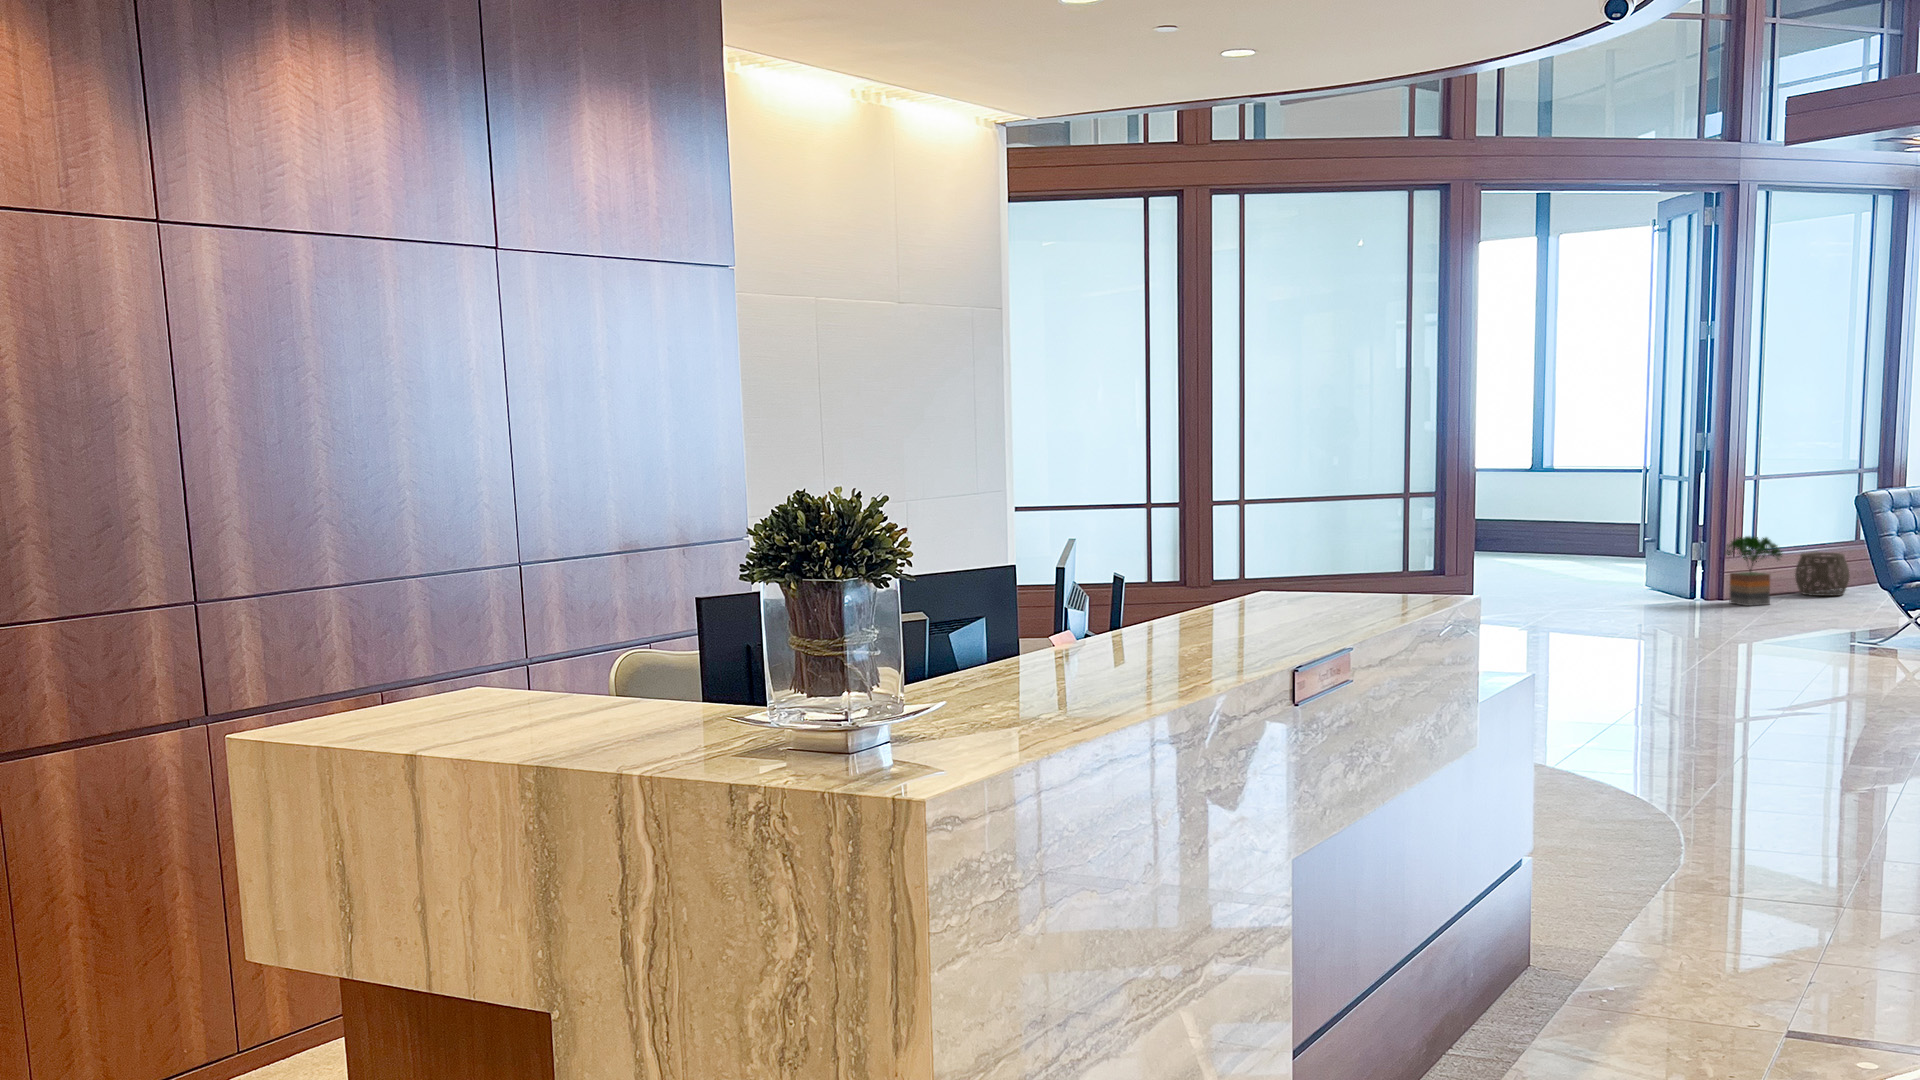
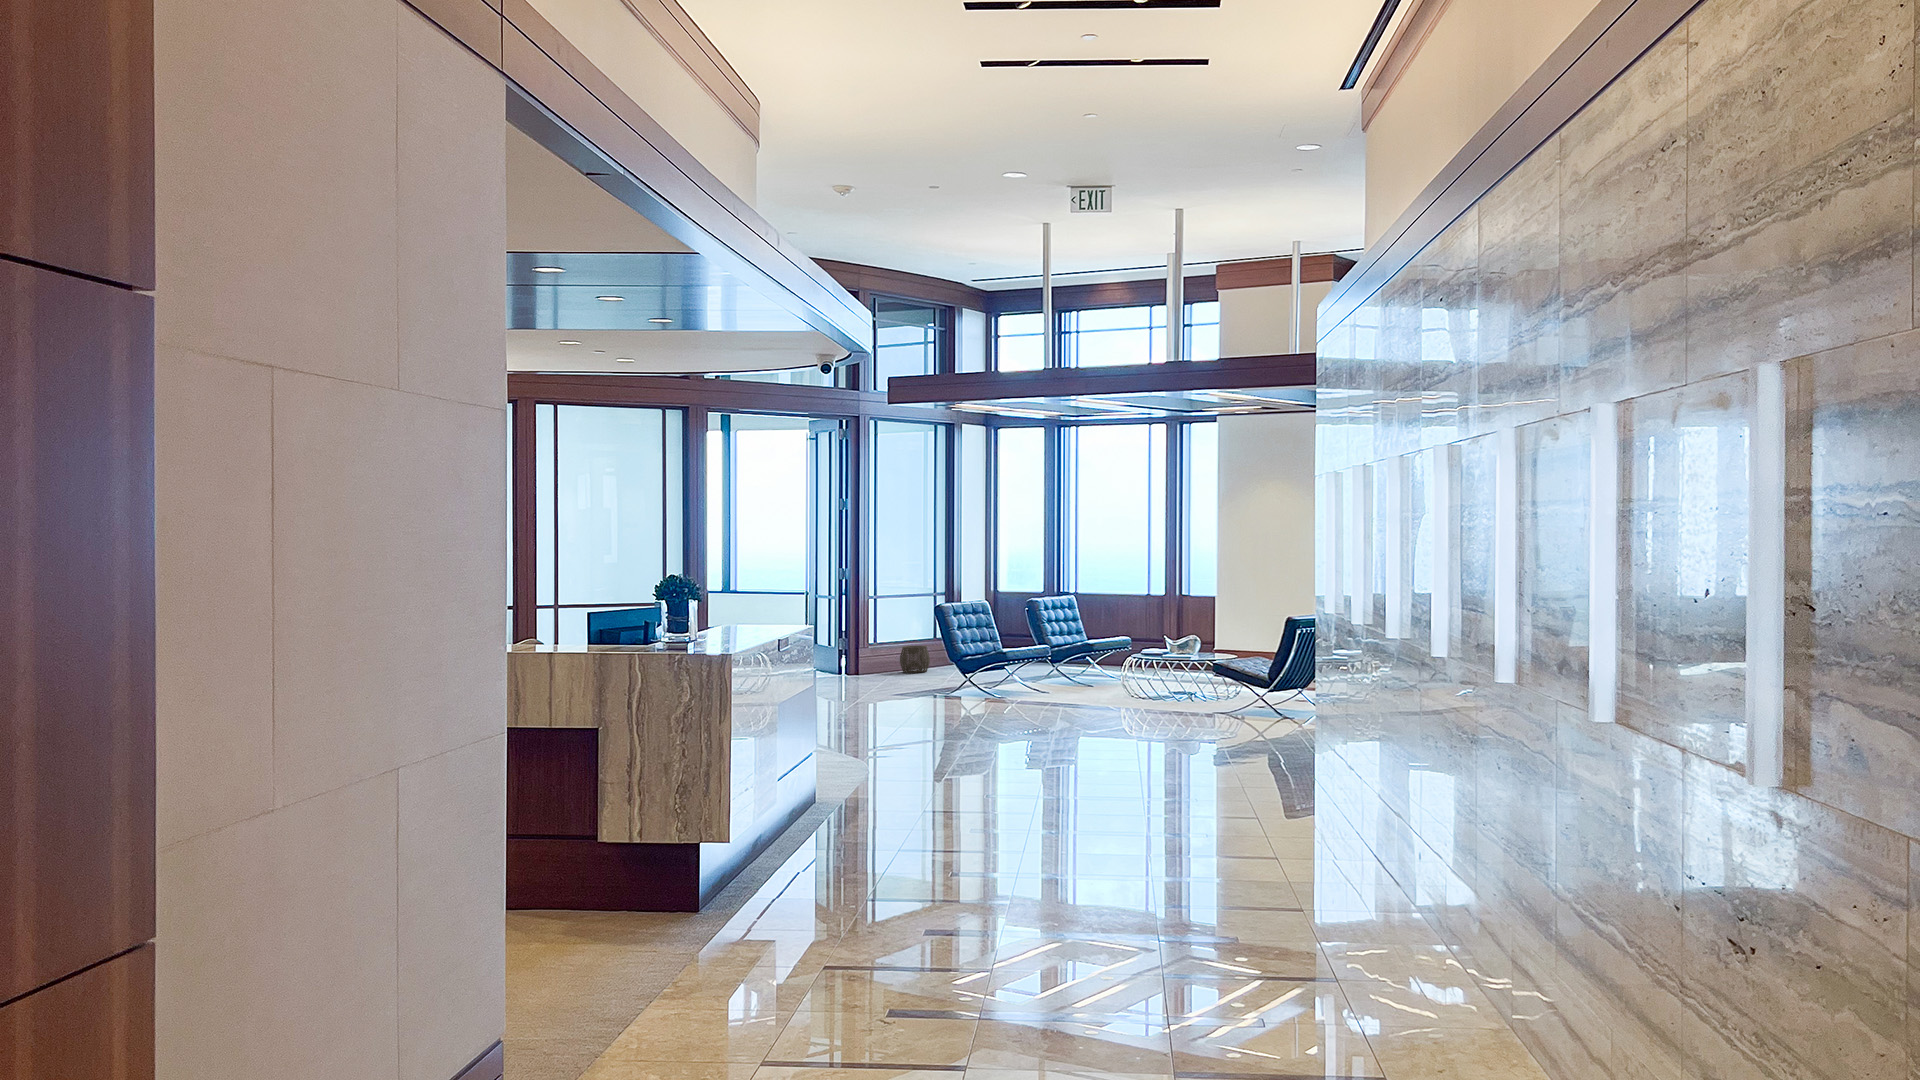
potted tree: present [1726,536,1782,606] -> none [859,634,894,679]

